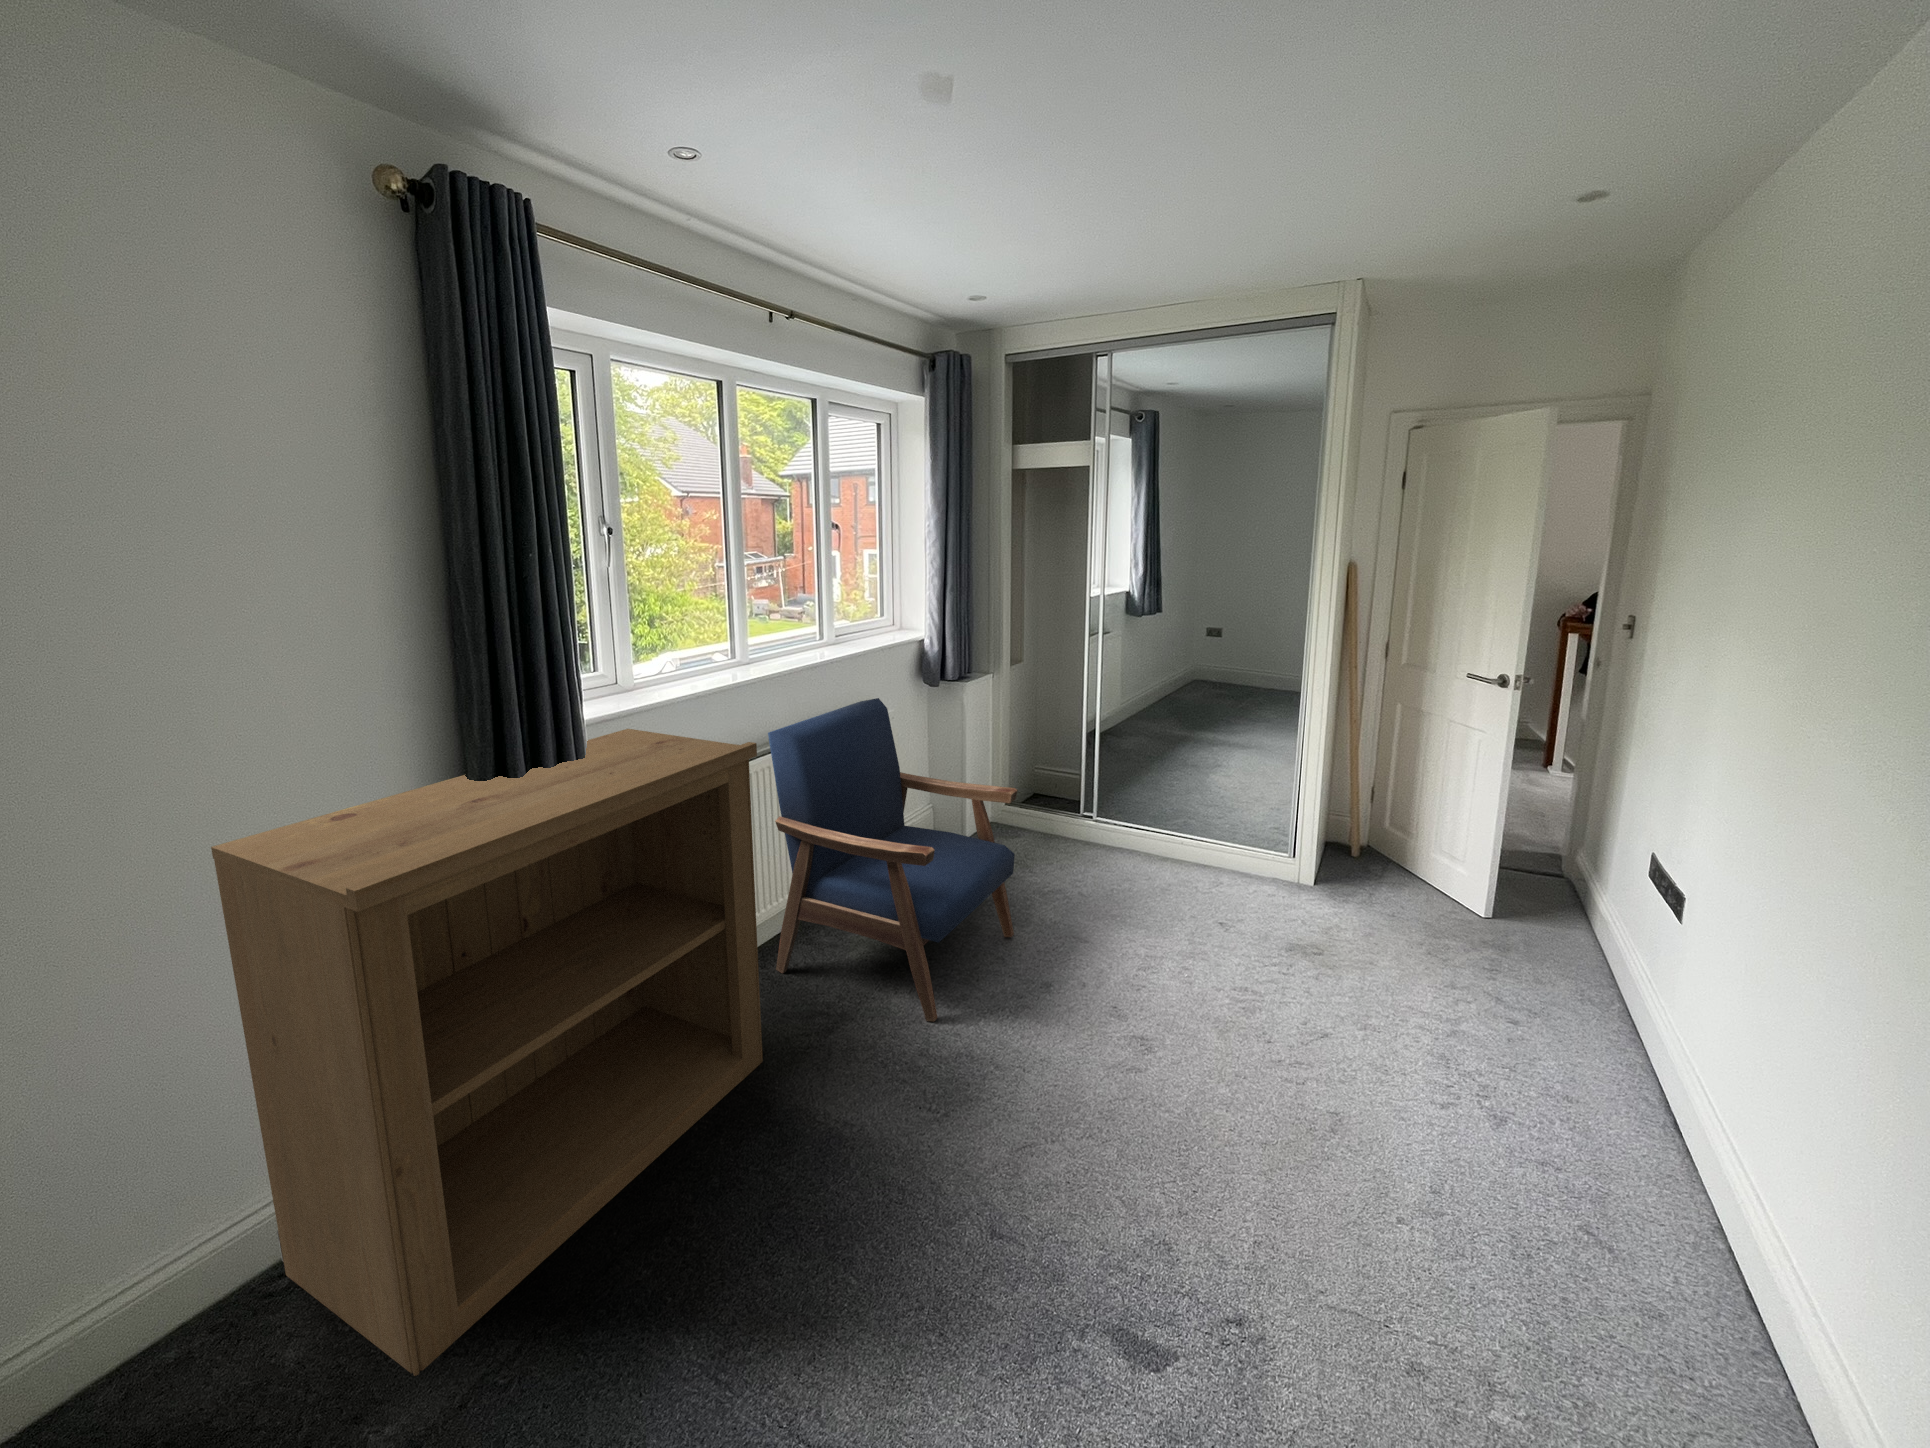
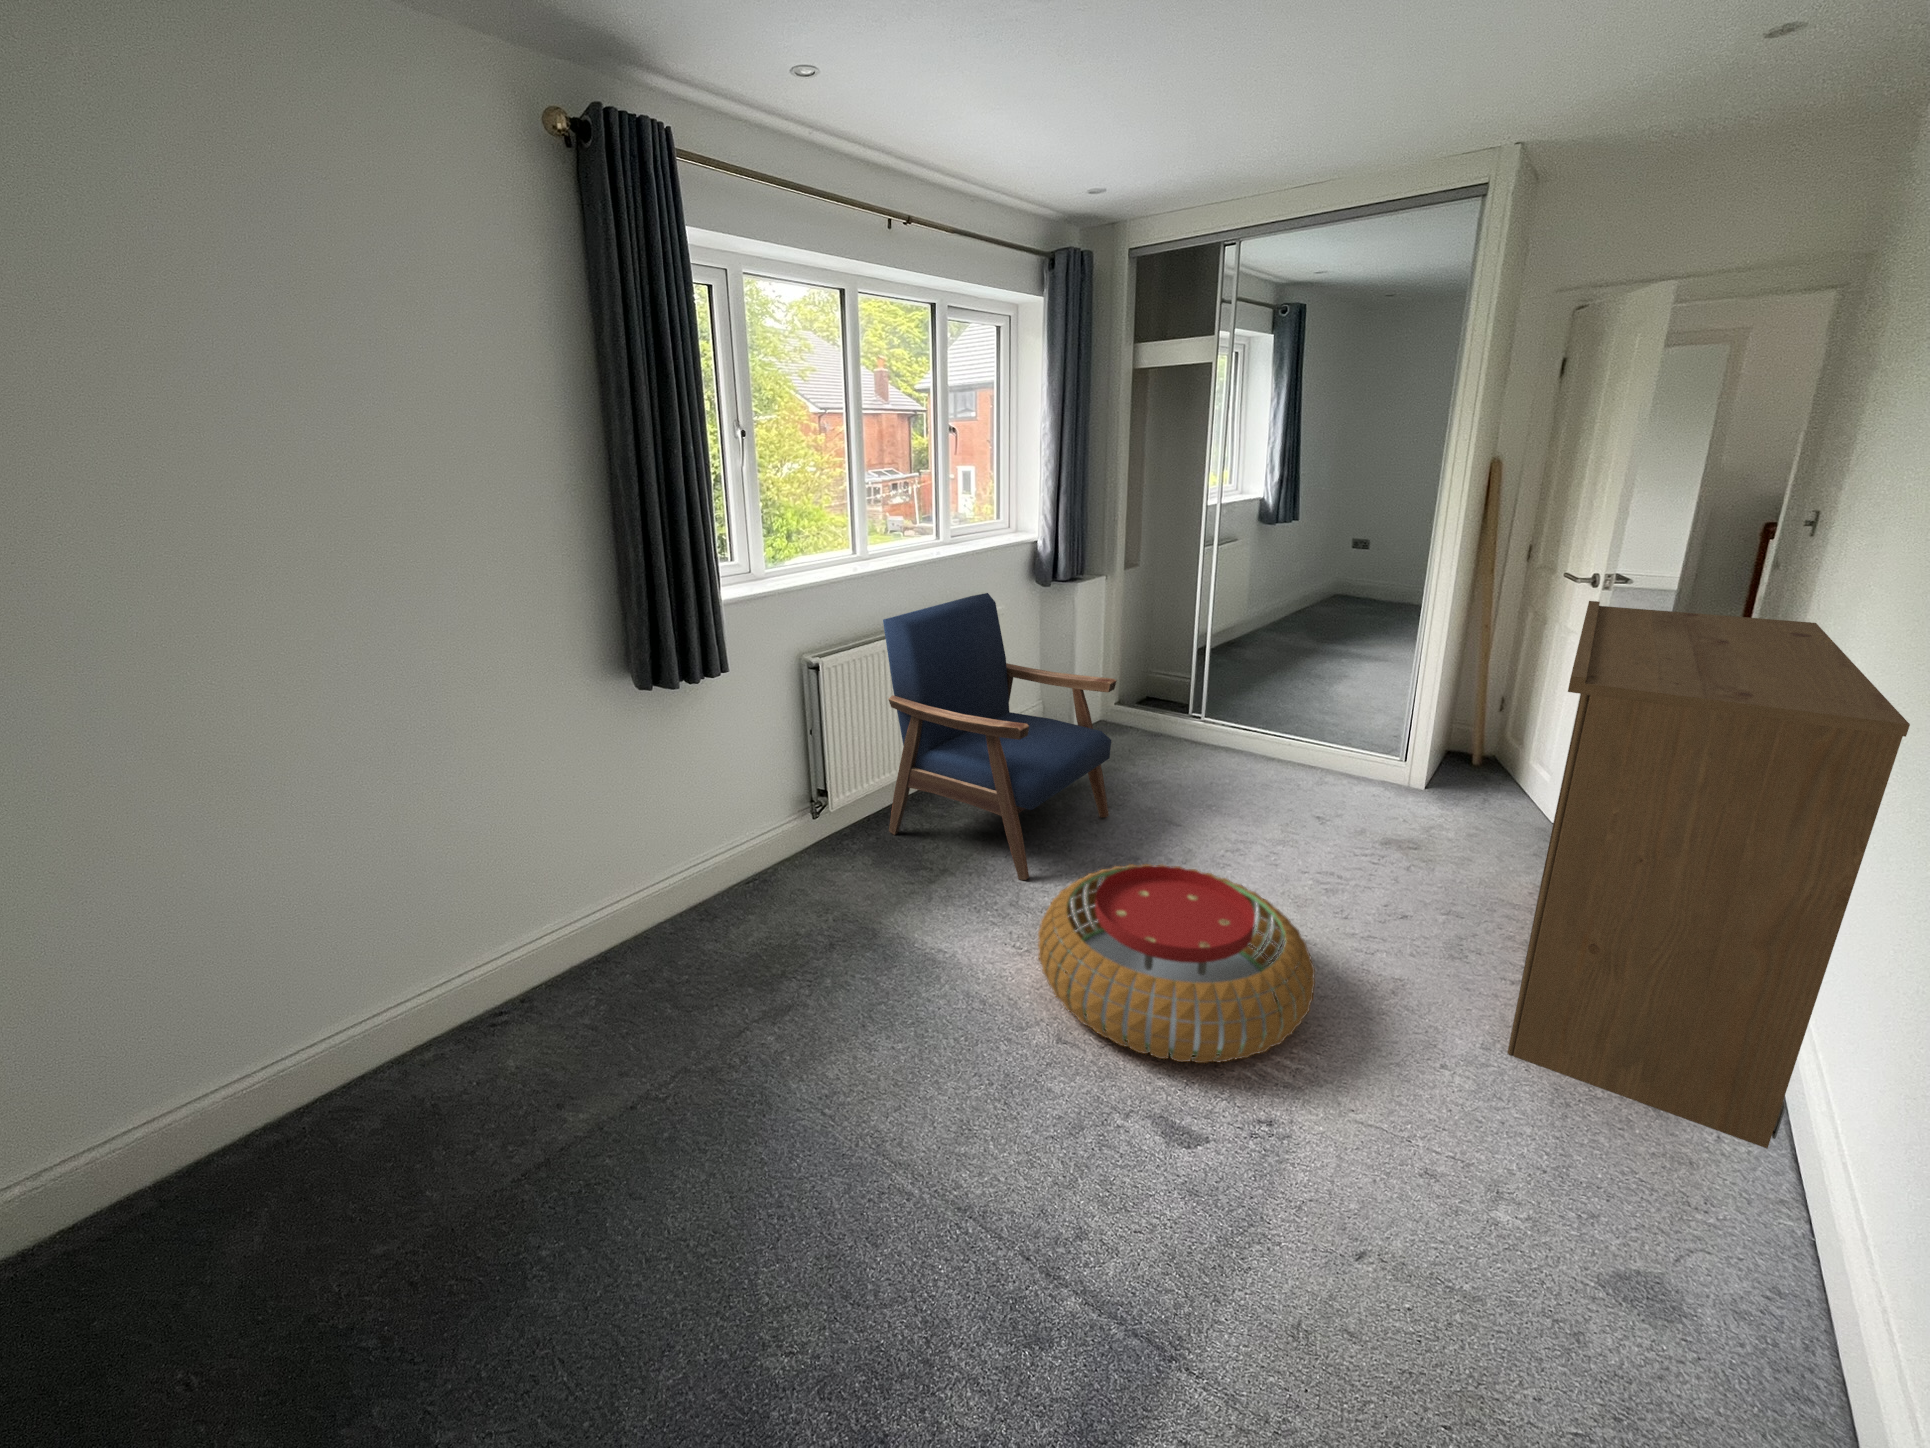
bookshelf: present [211,729,763,1376] -> present [1507,601,1910,1148]
pouf: none [959,1000,1263,1250] -> present [1038,864,1315,1063]

